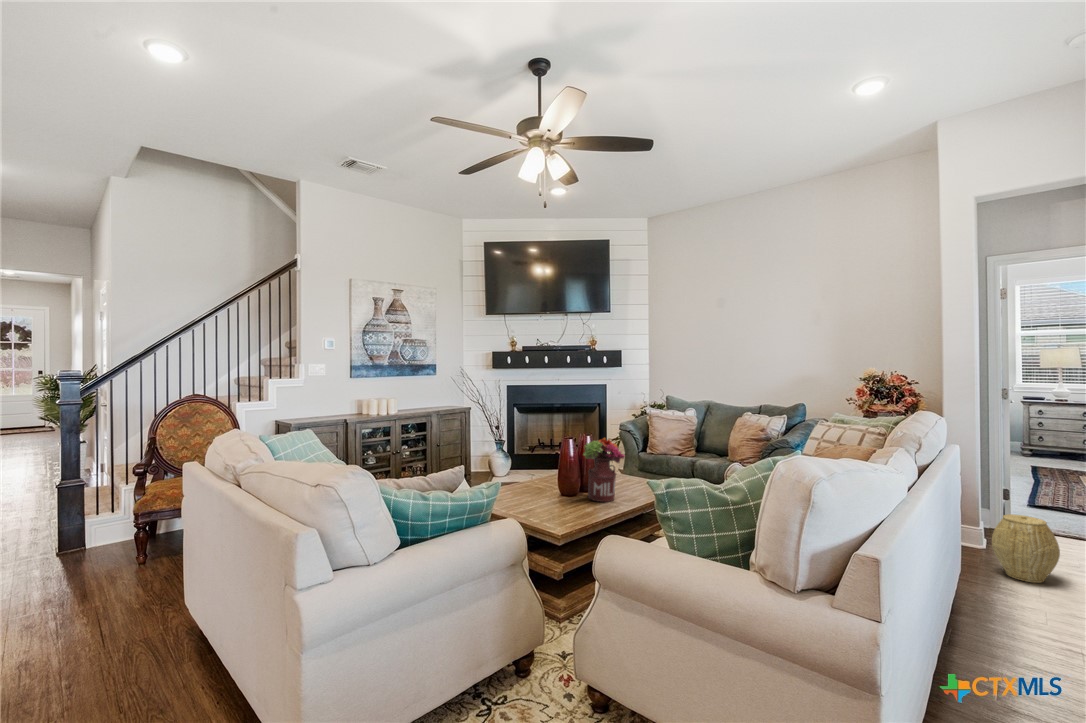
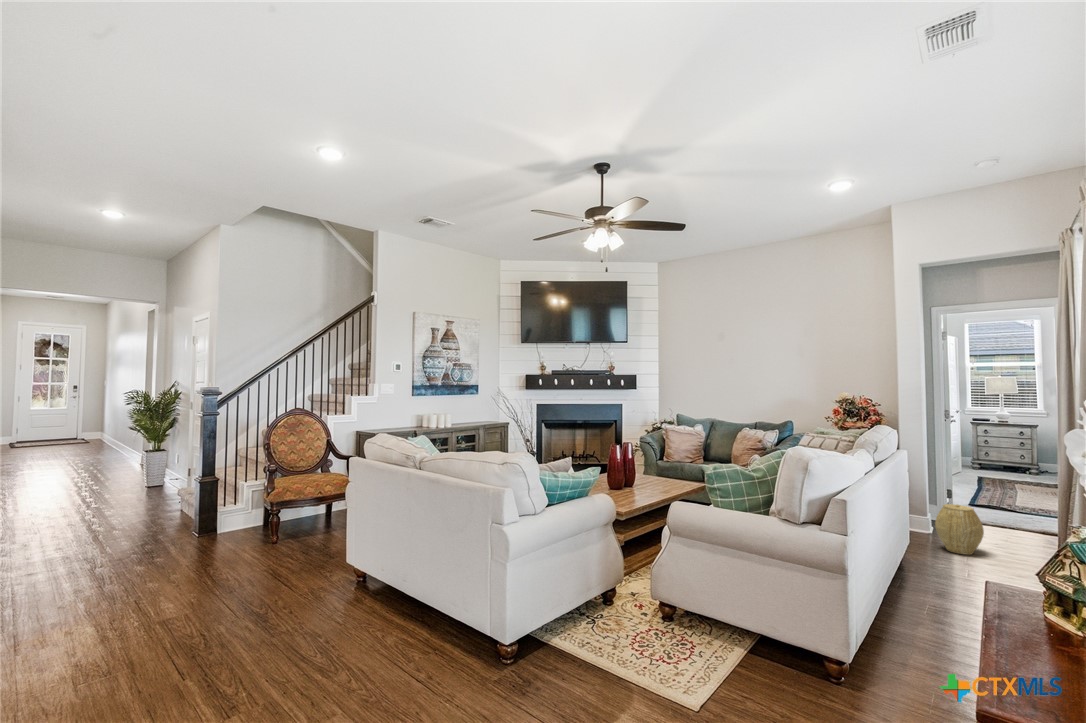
flower arrangement: present [583,438,625,502] -> none [629,443,662,492]

